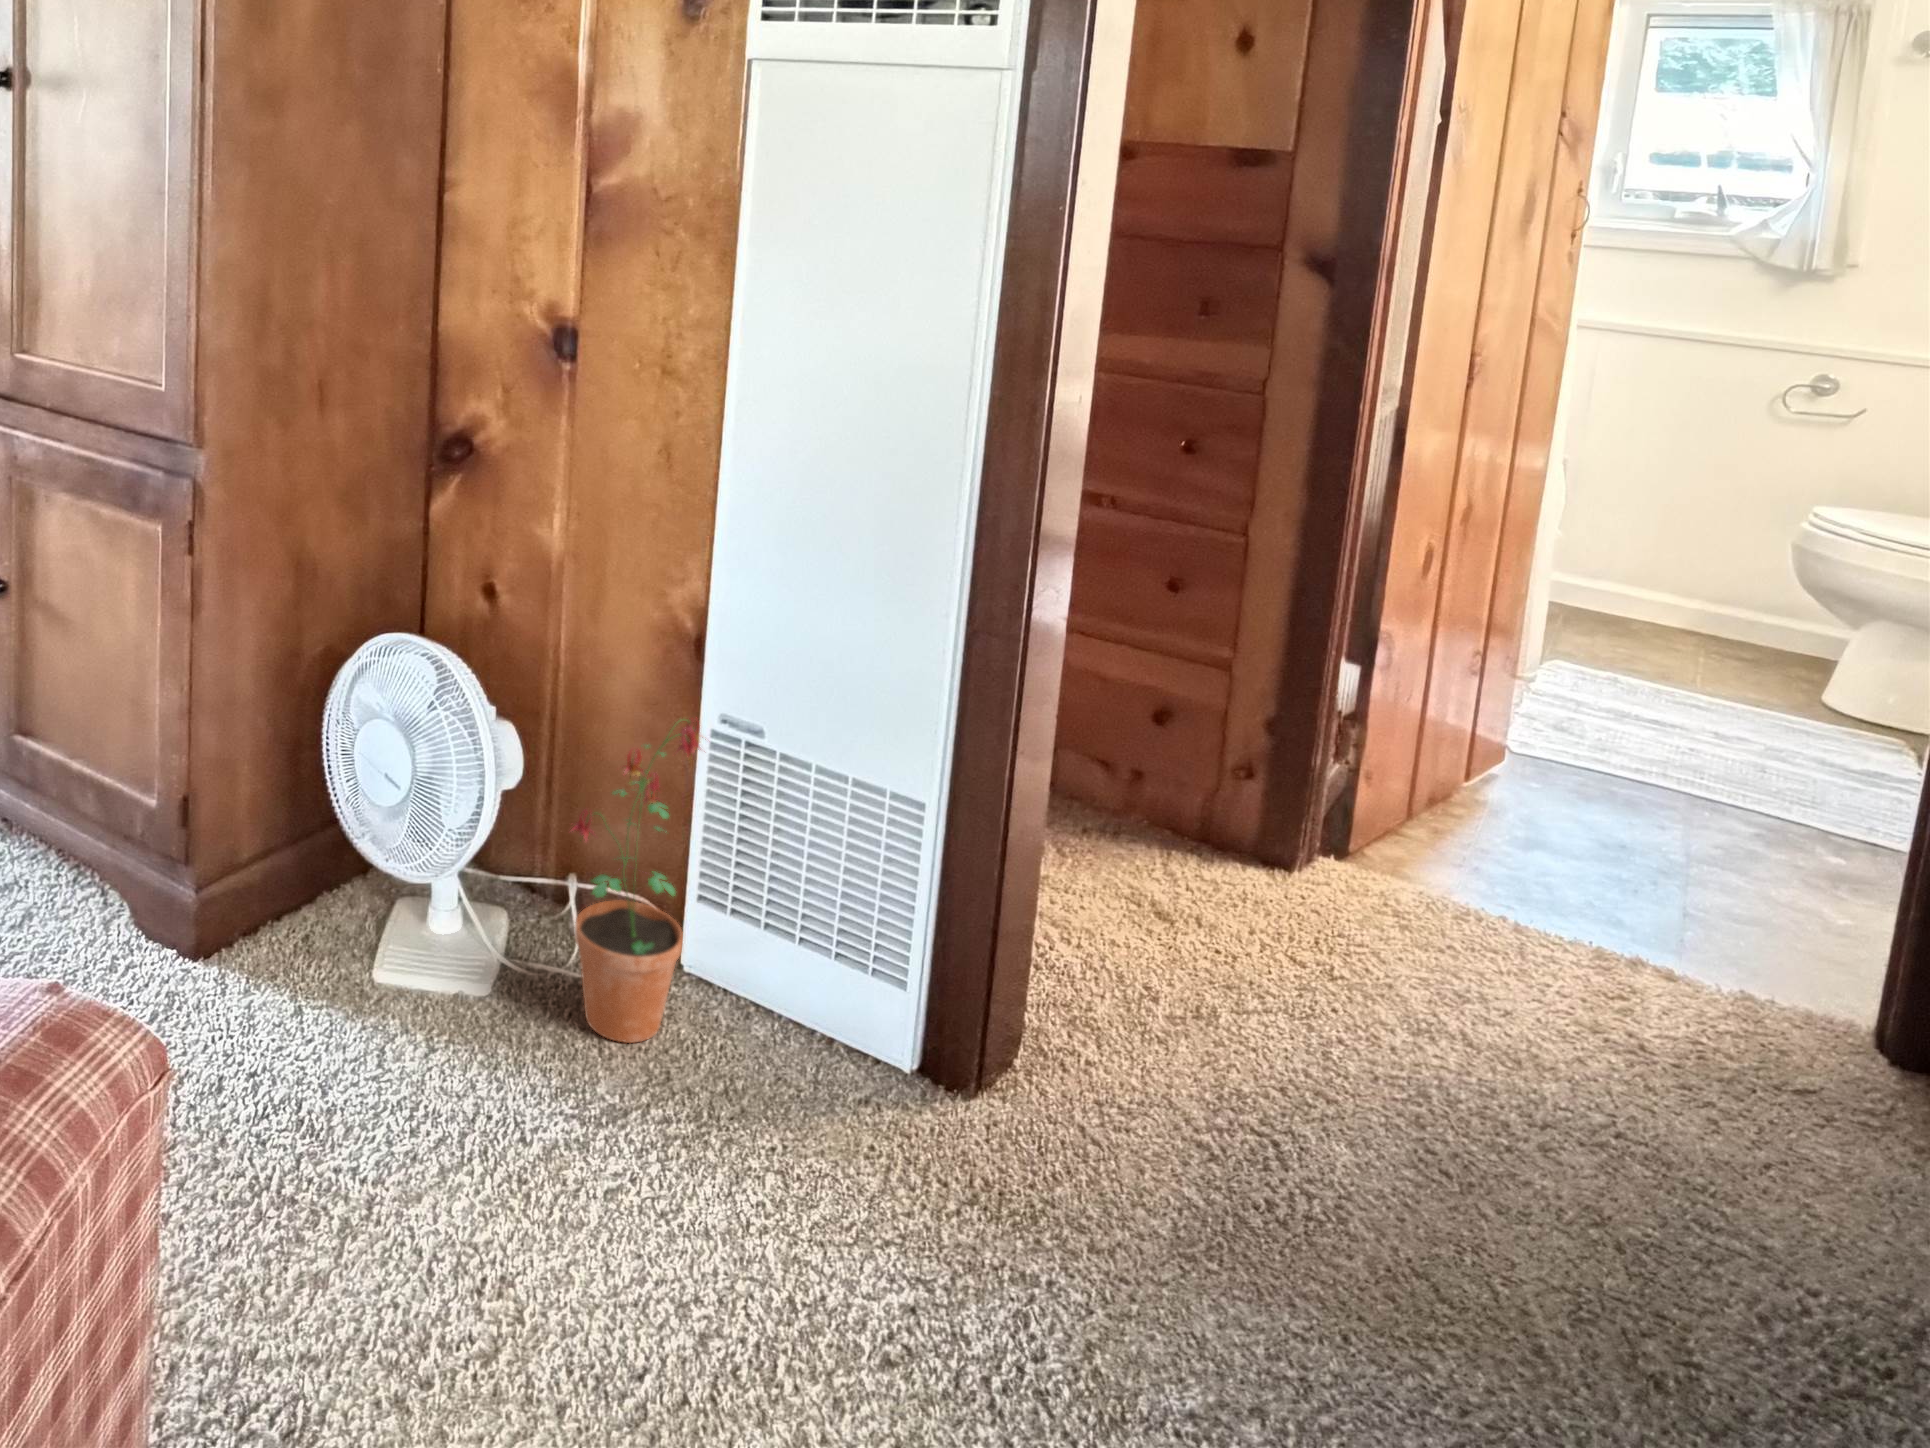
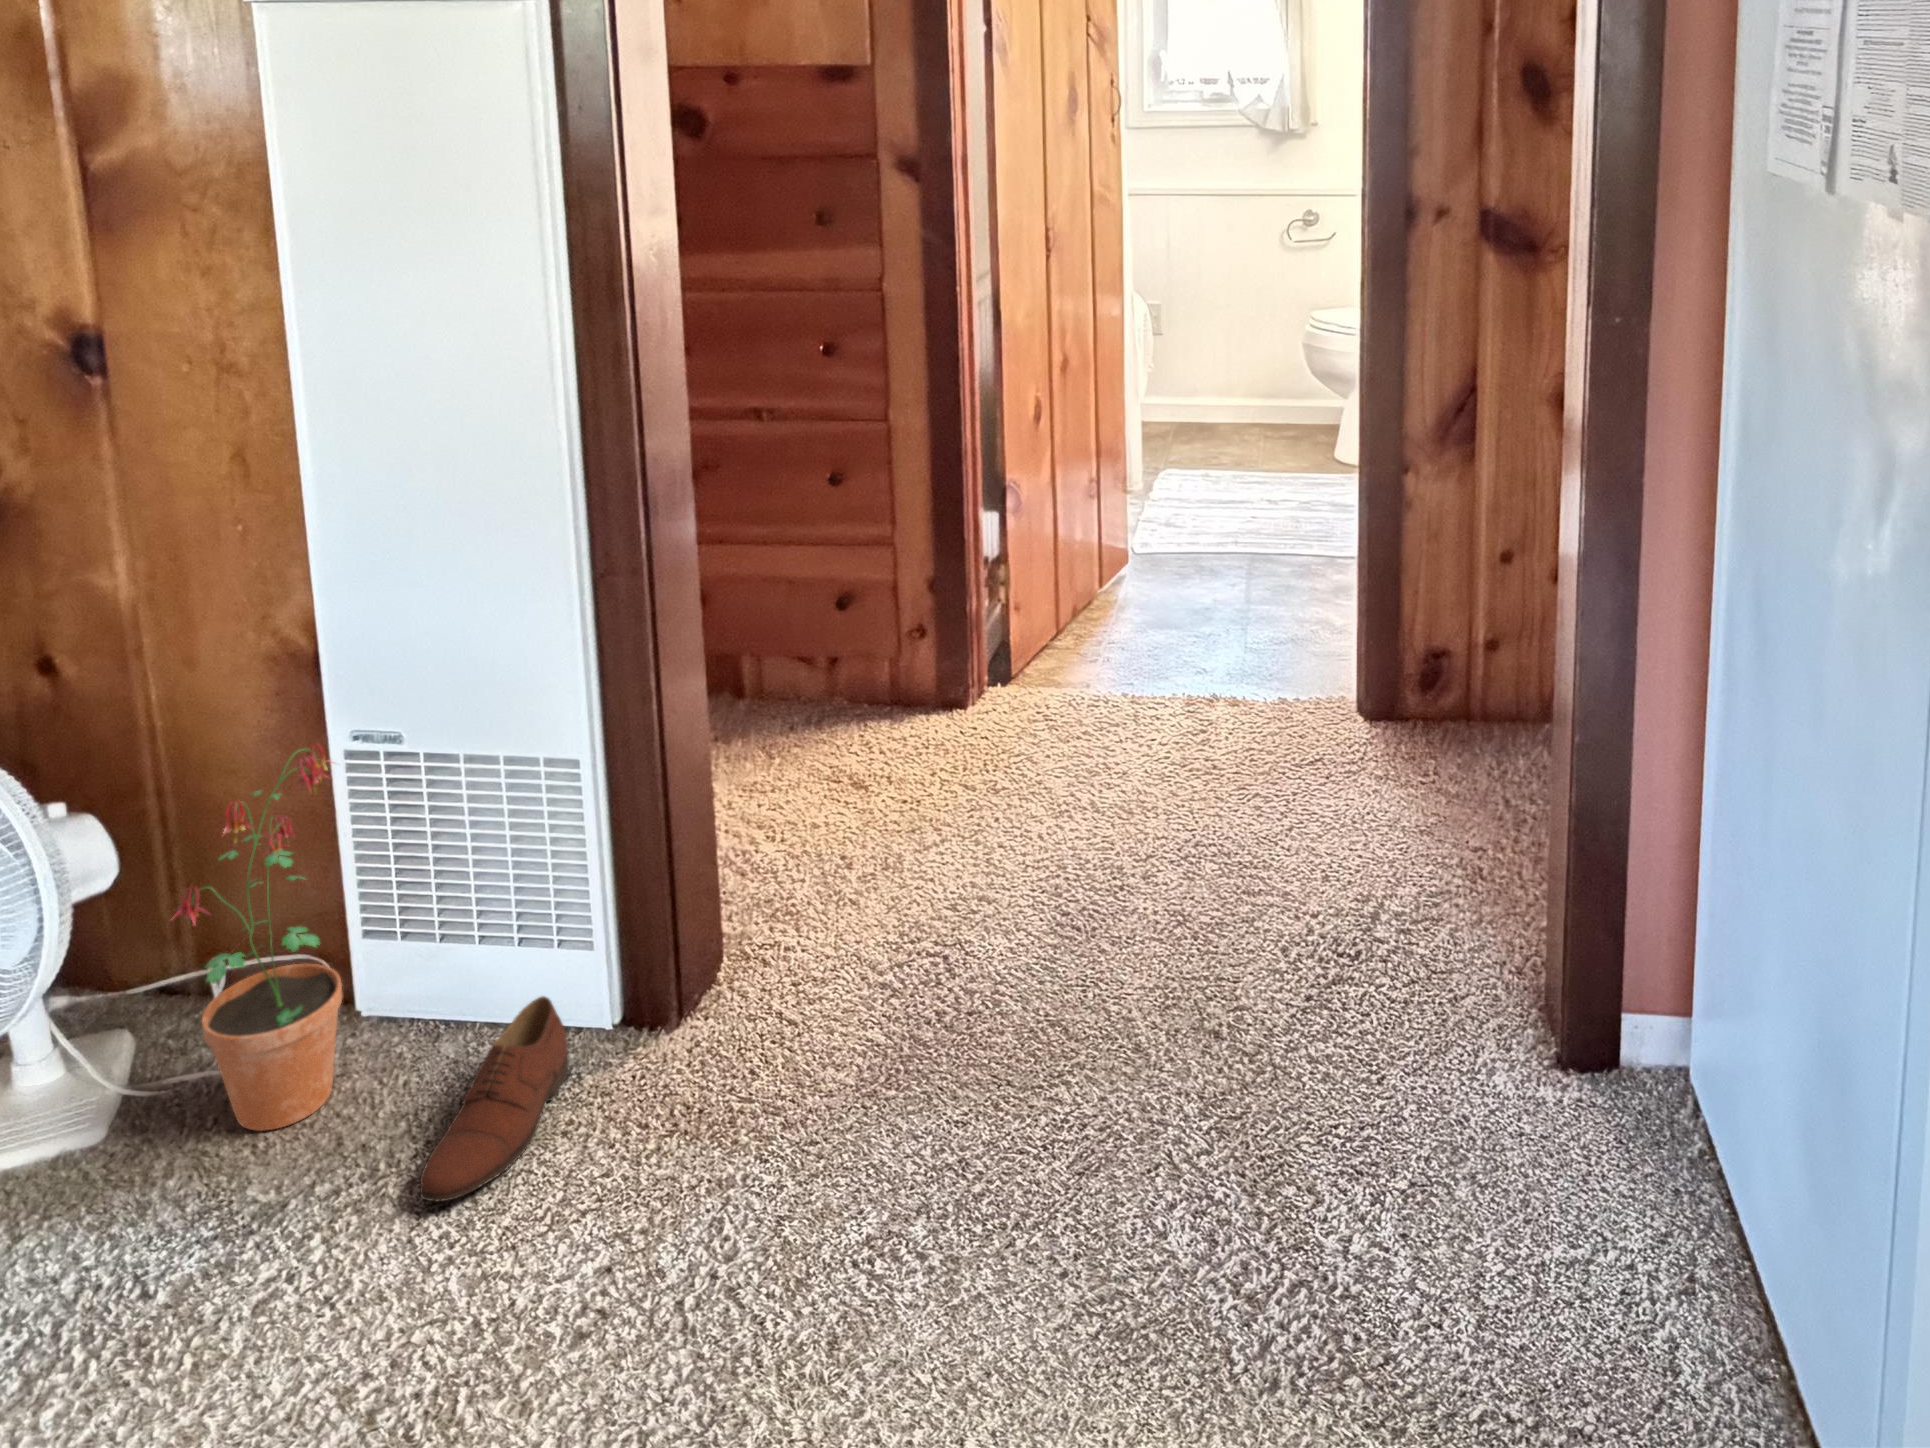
shoe: none [741,1017,870,1174] -> present [420,996,569,1202]

